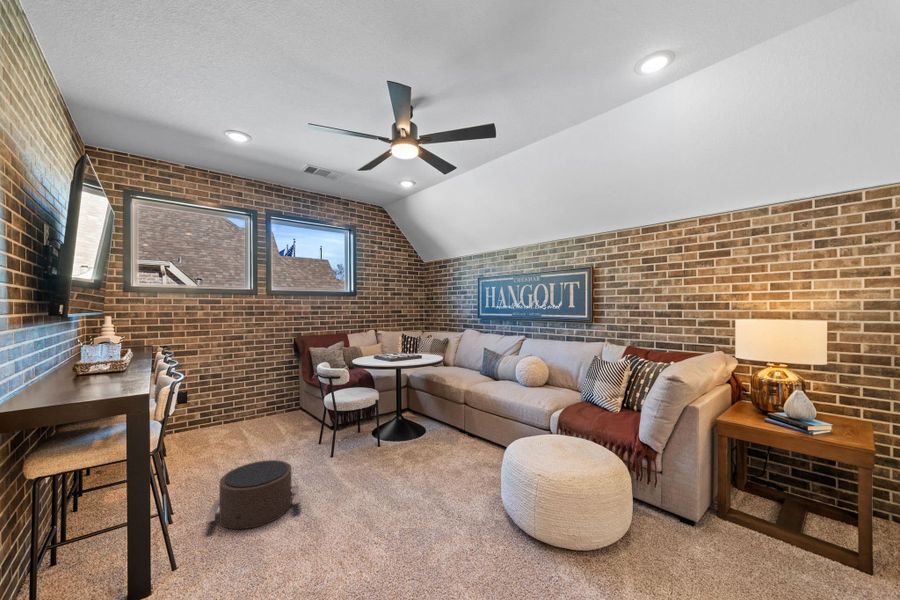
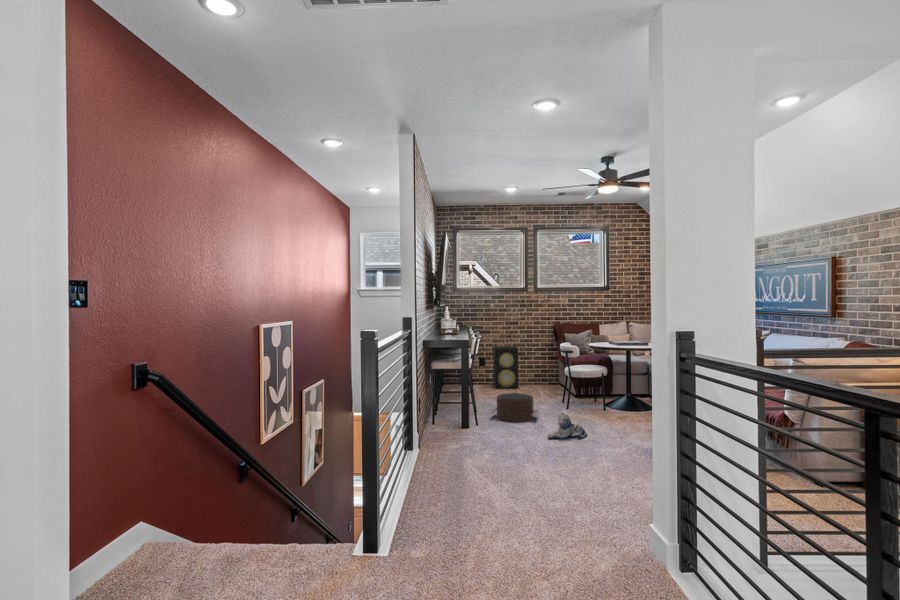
speaker: none [201,370,245,439] -> present [494,346,518,389]
plush toy: none [341,502,400,561] -> present [547,413,587,438]

